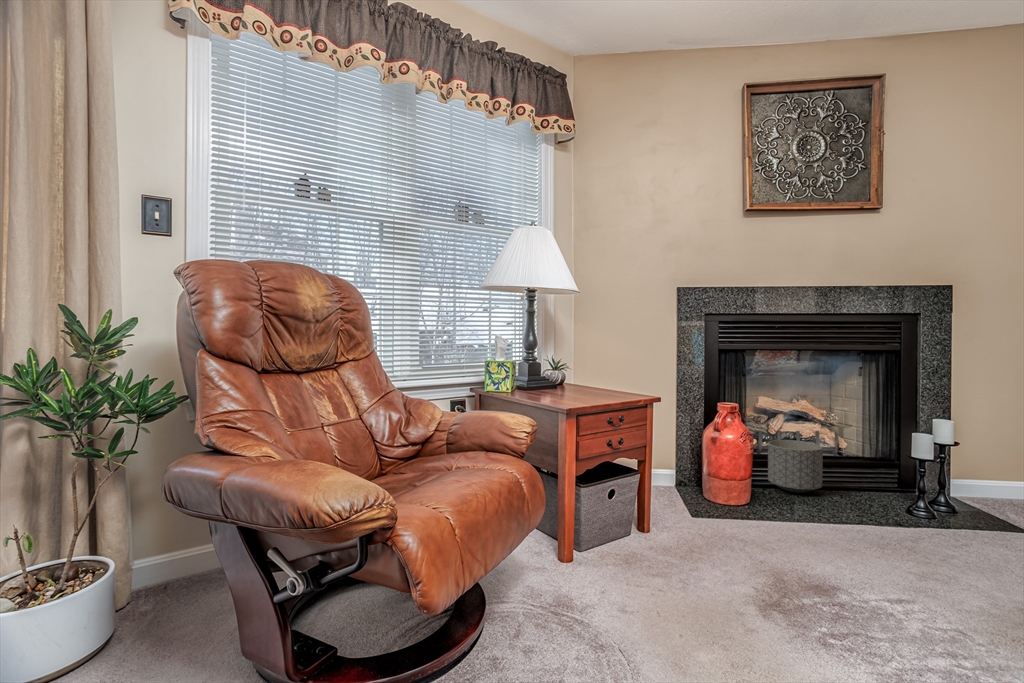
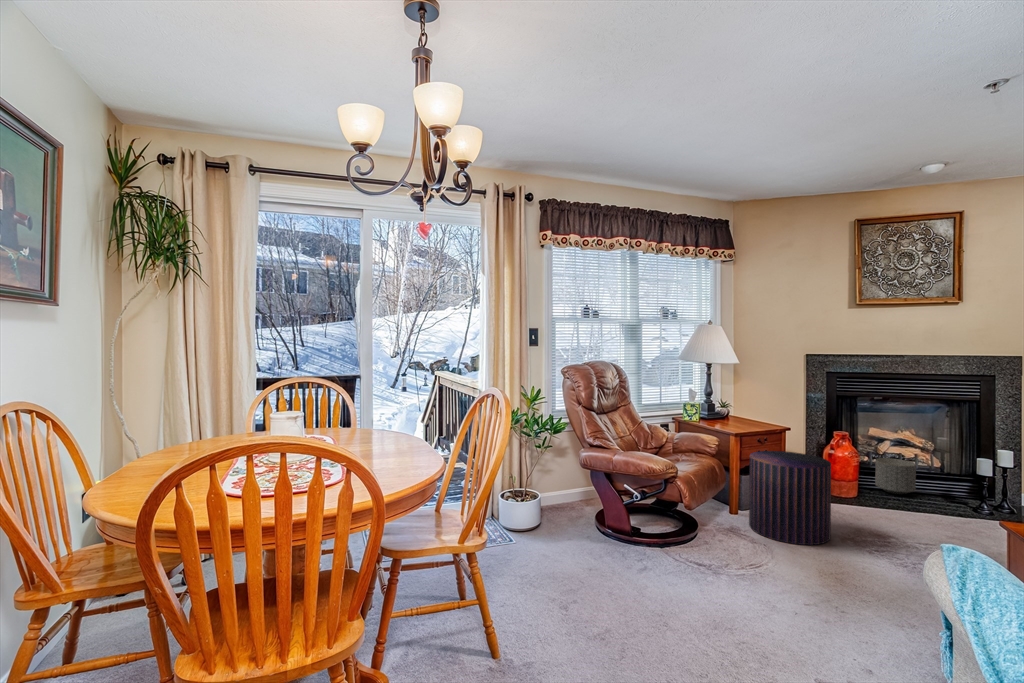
pouf: none [593,438,742,635] -> present [749,451,831,545]

